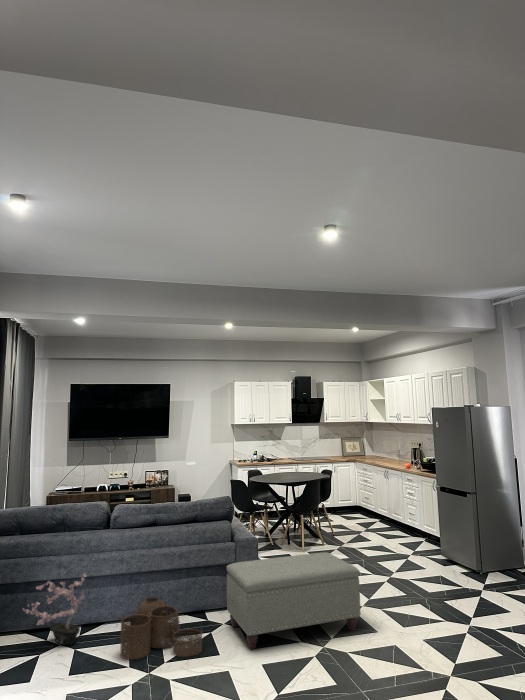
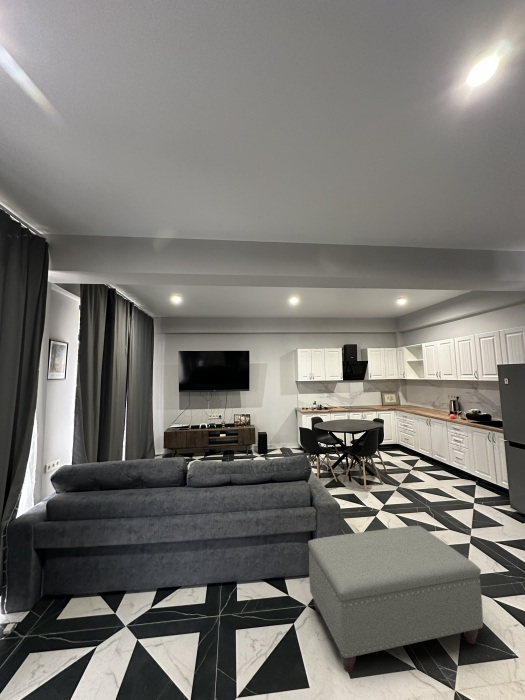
potted plant: present [23,574,86,645] -> none [87,539,161,625]
woven basket: present [120,597,203,660] -> none [187,566,285,679]

